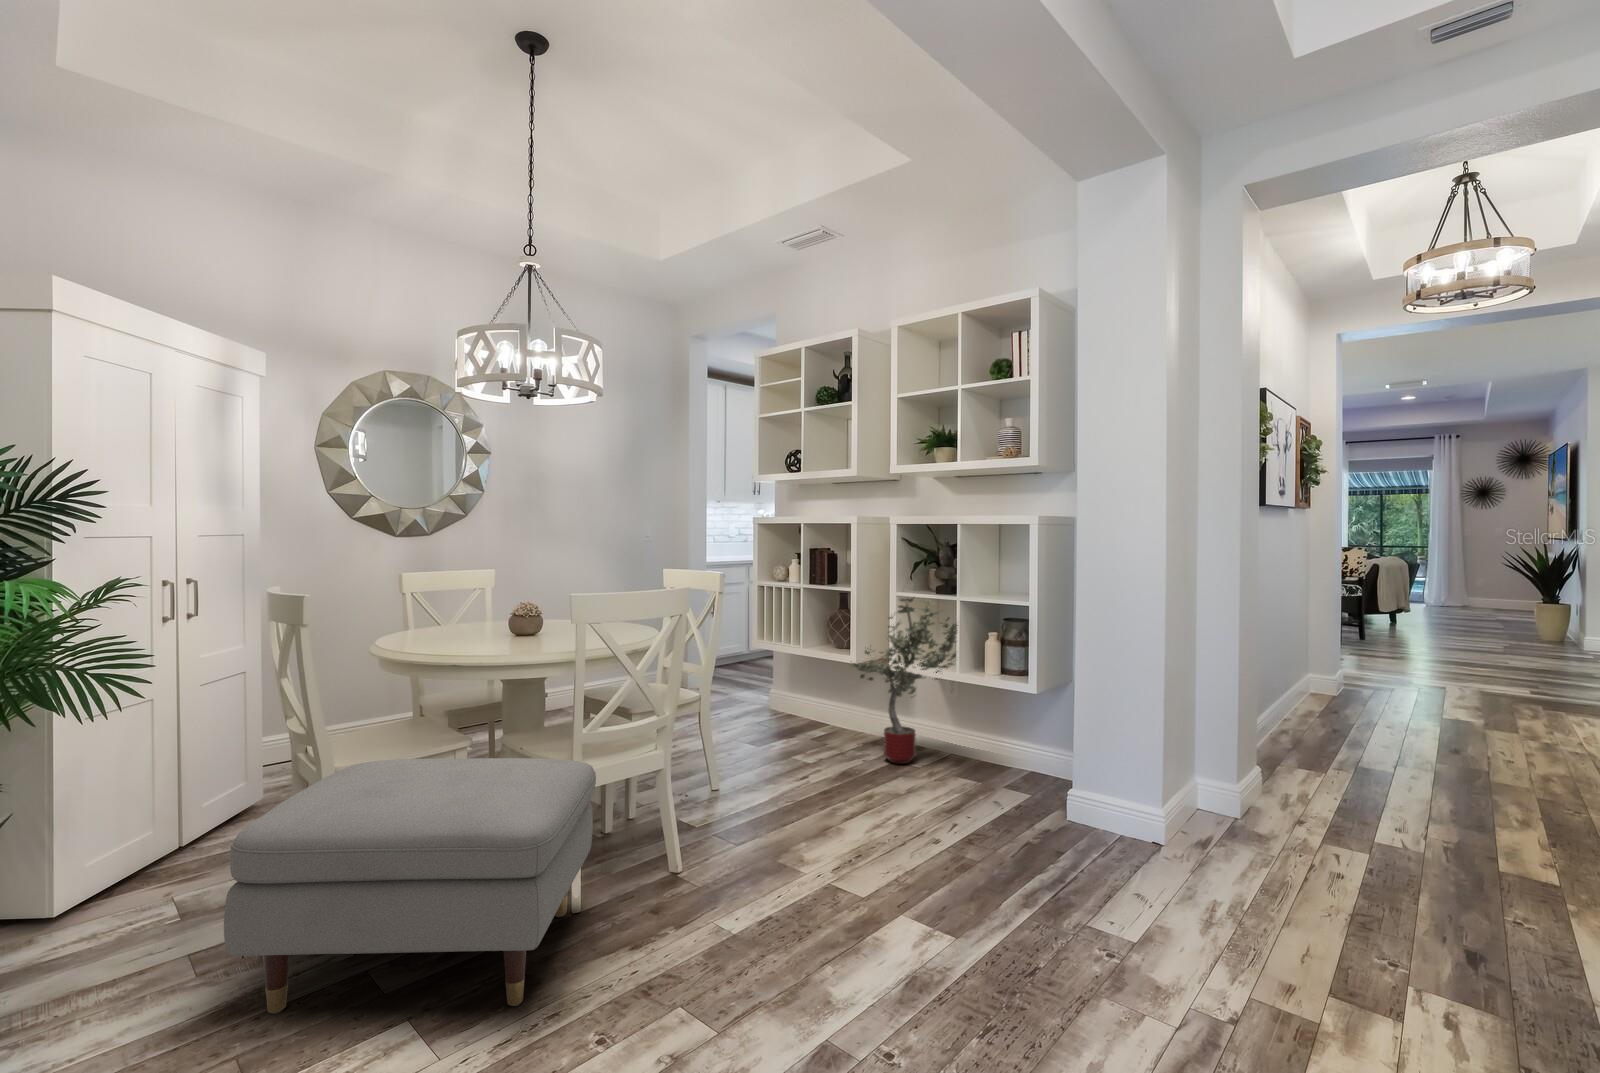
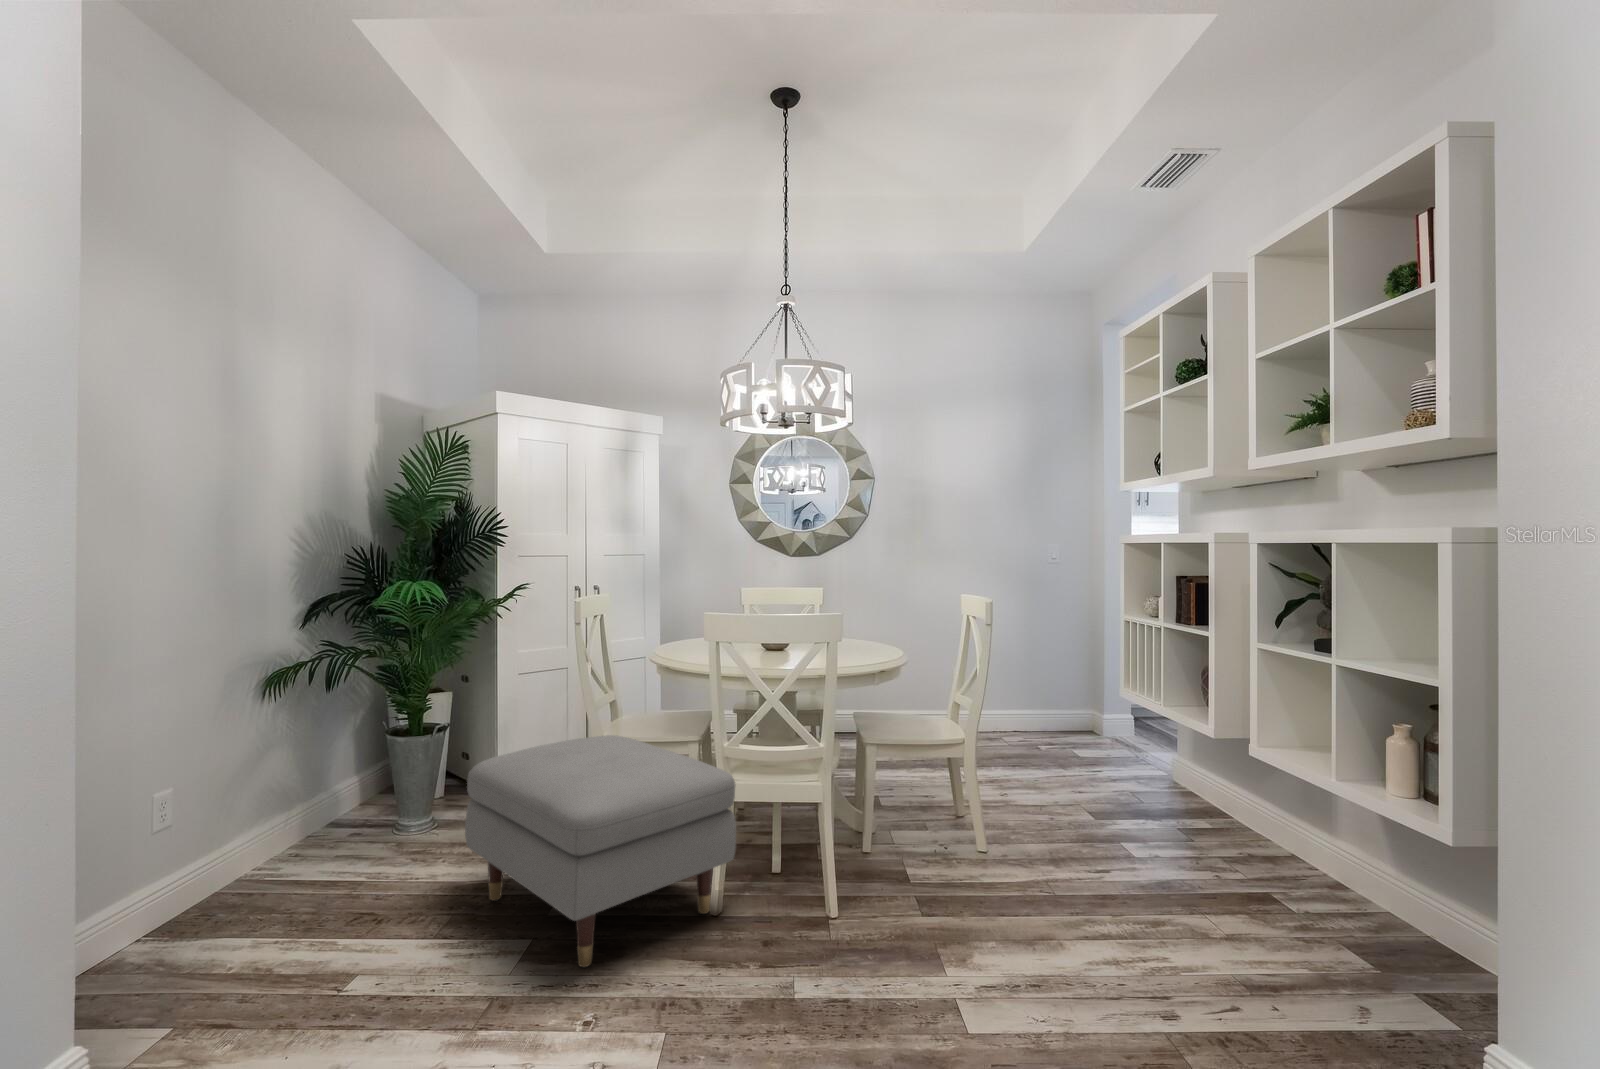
potted tree: present [851,597,959,764] -> none [1220,656,1383,901]

